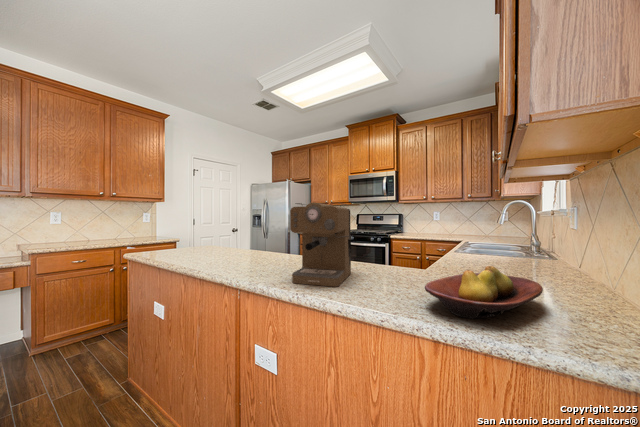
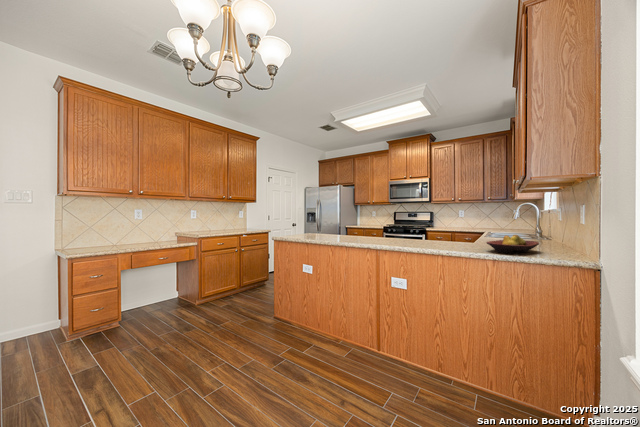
coffee maker: present [290,202,351,287] -> none [410,206,442,247]

